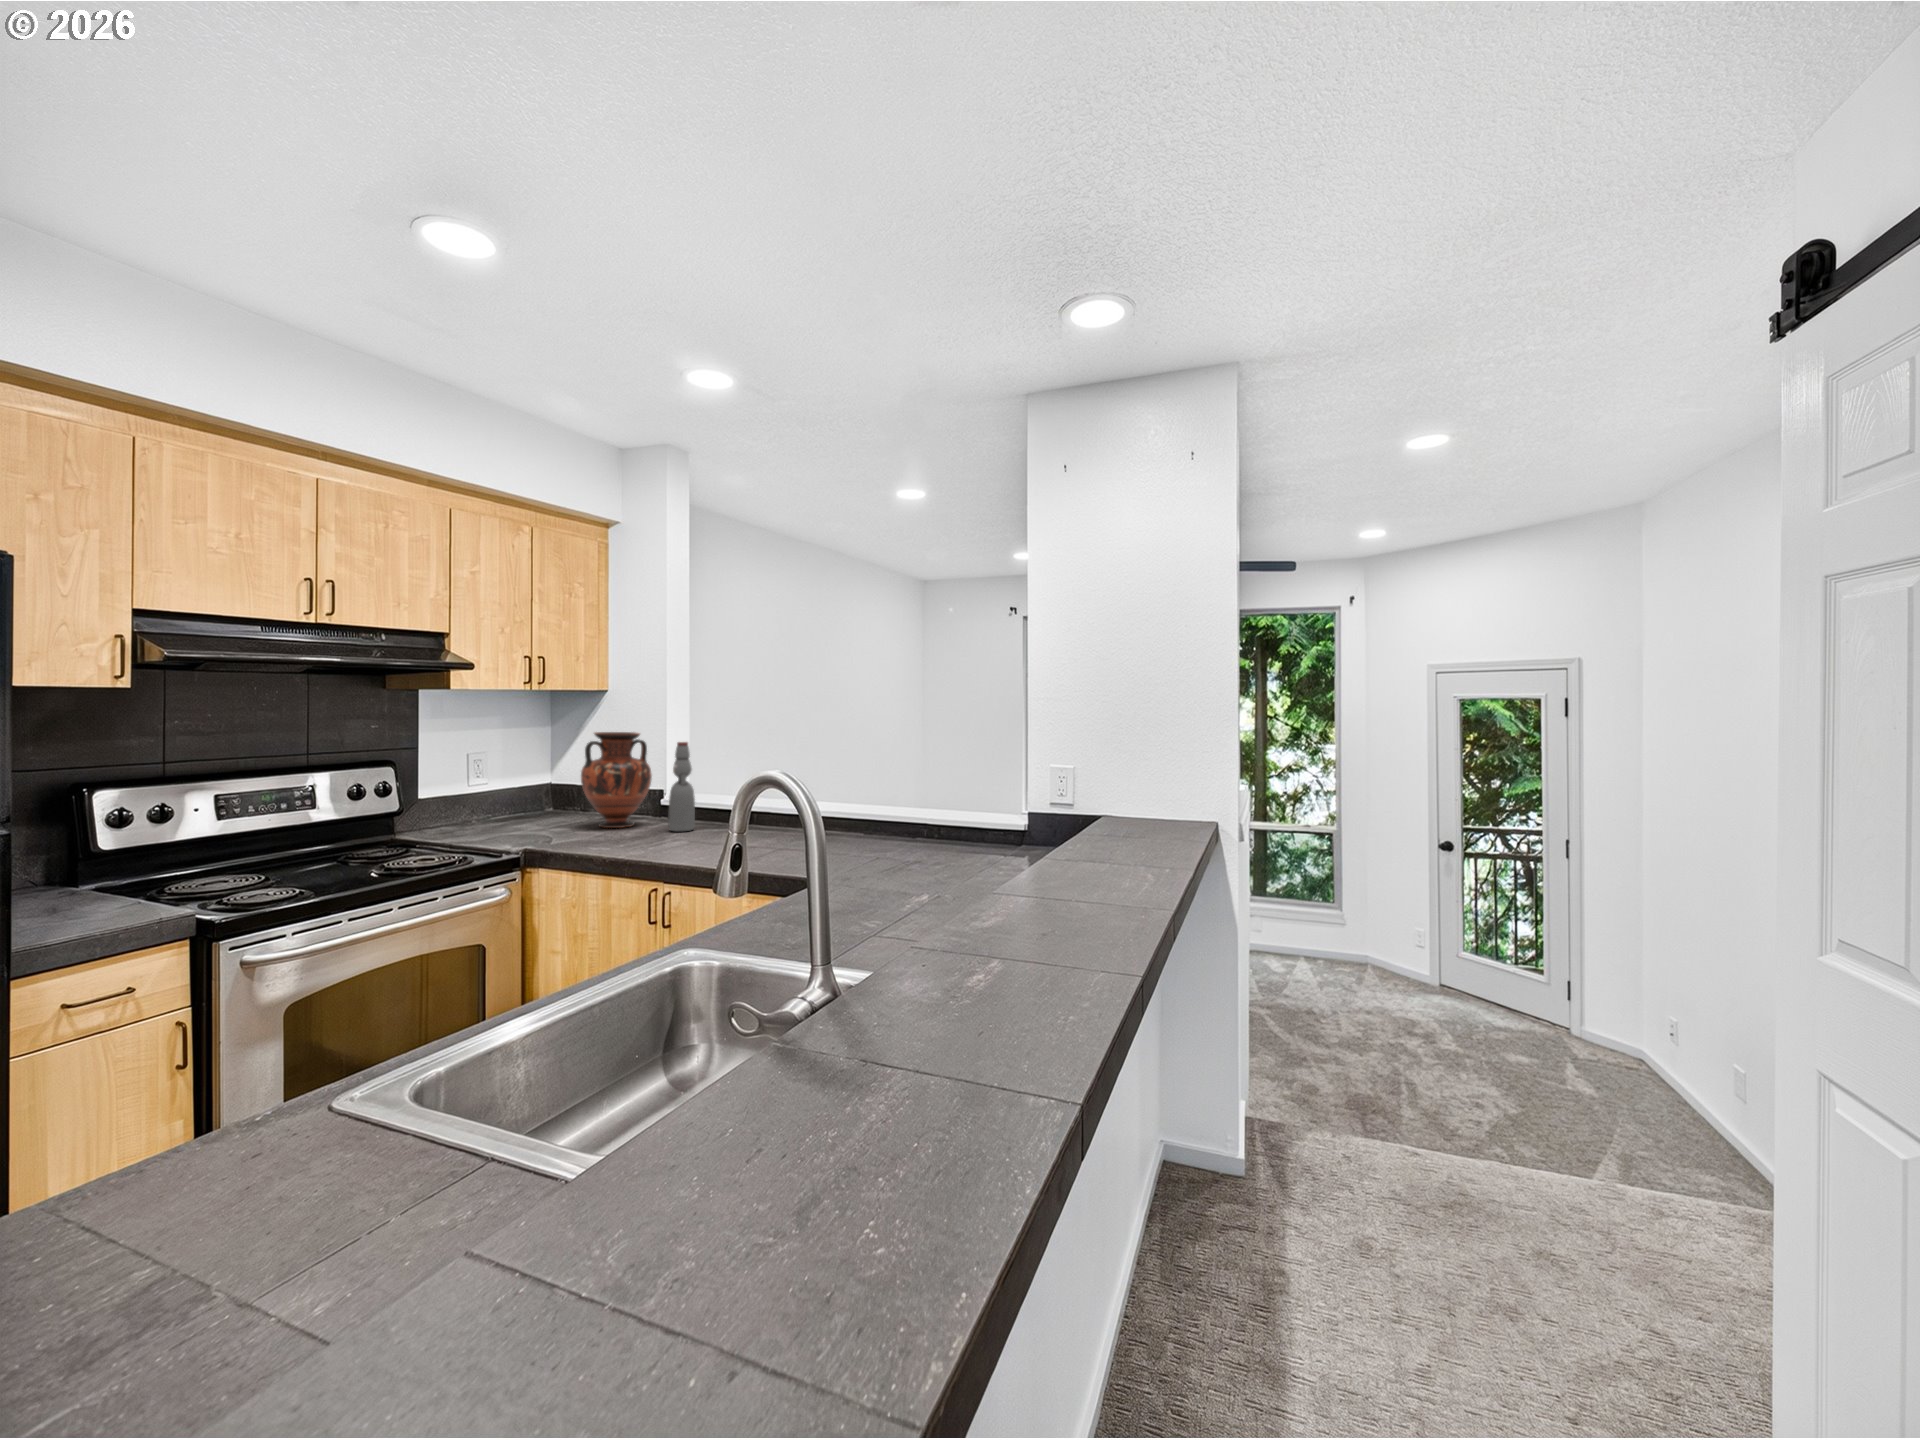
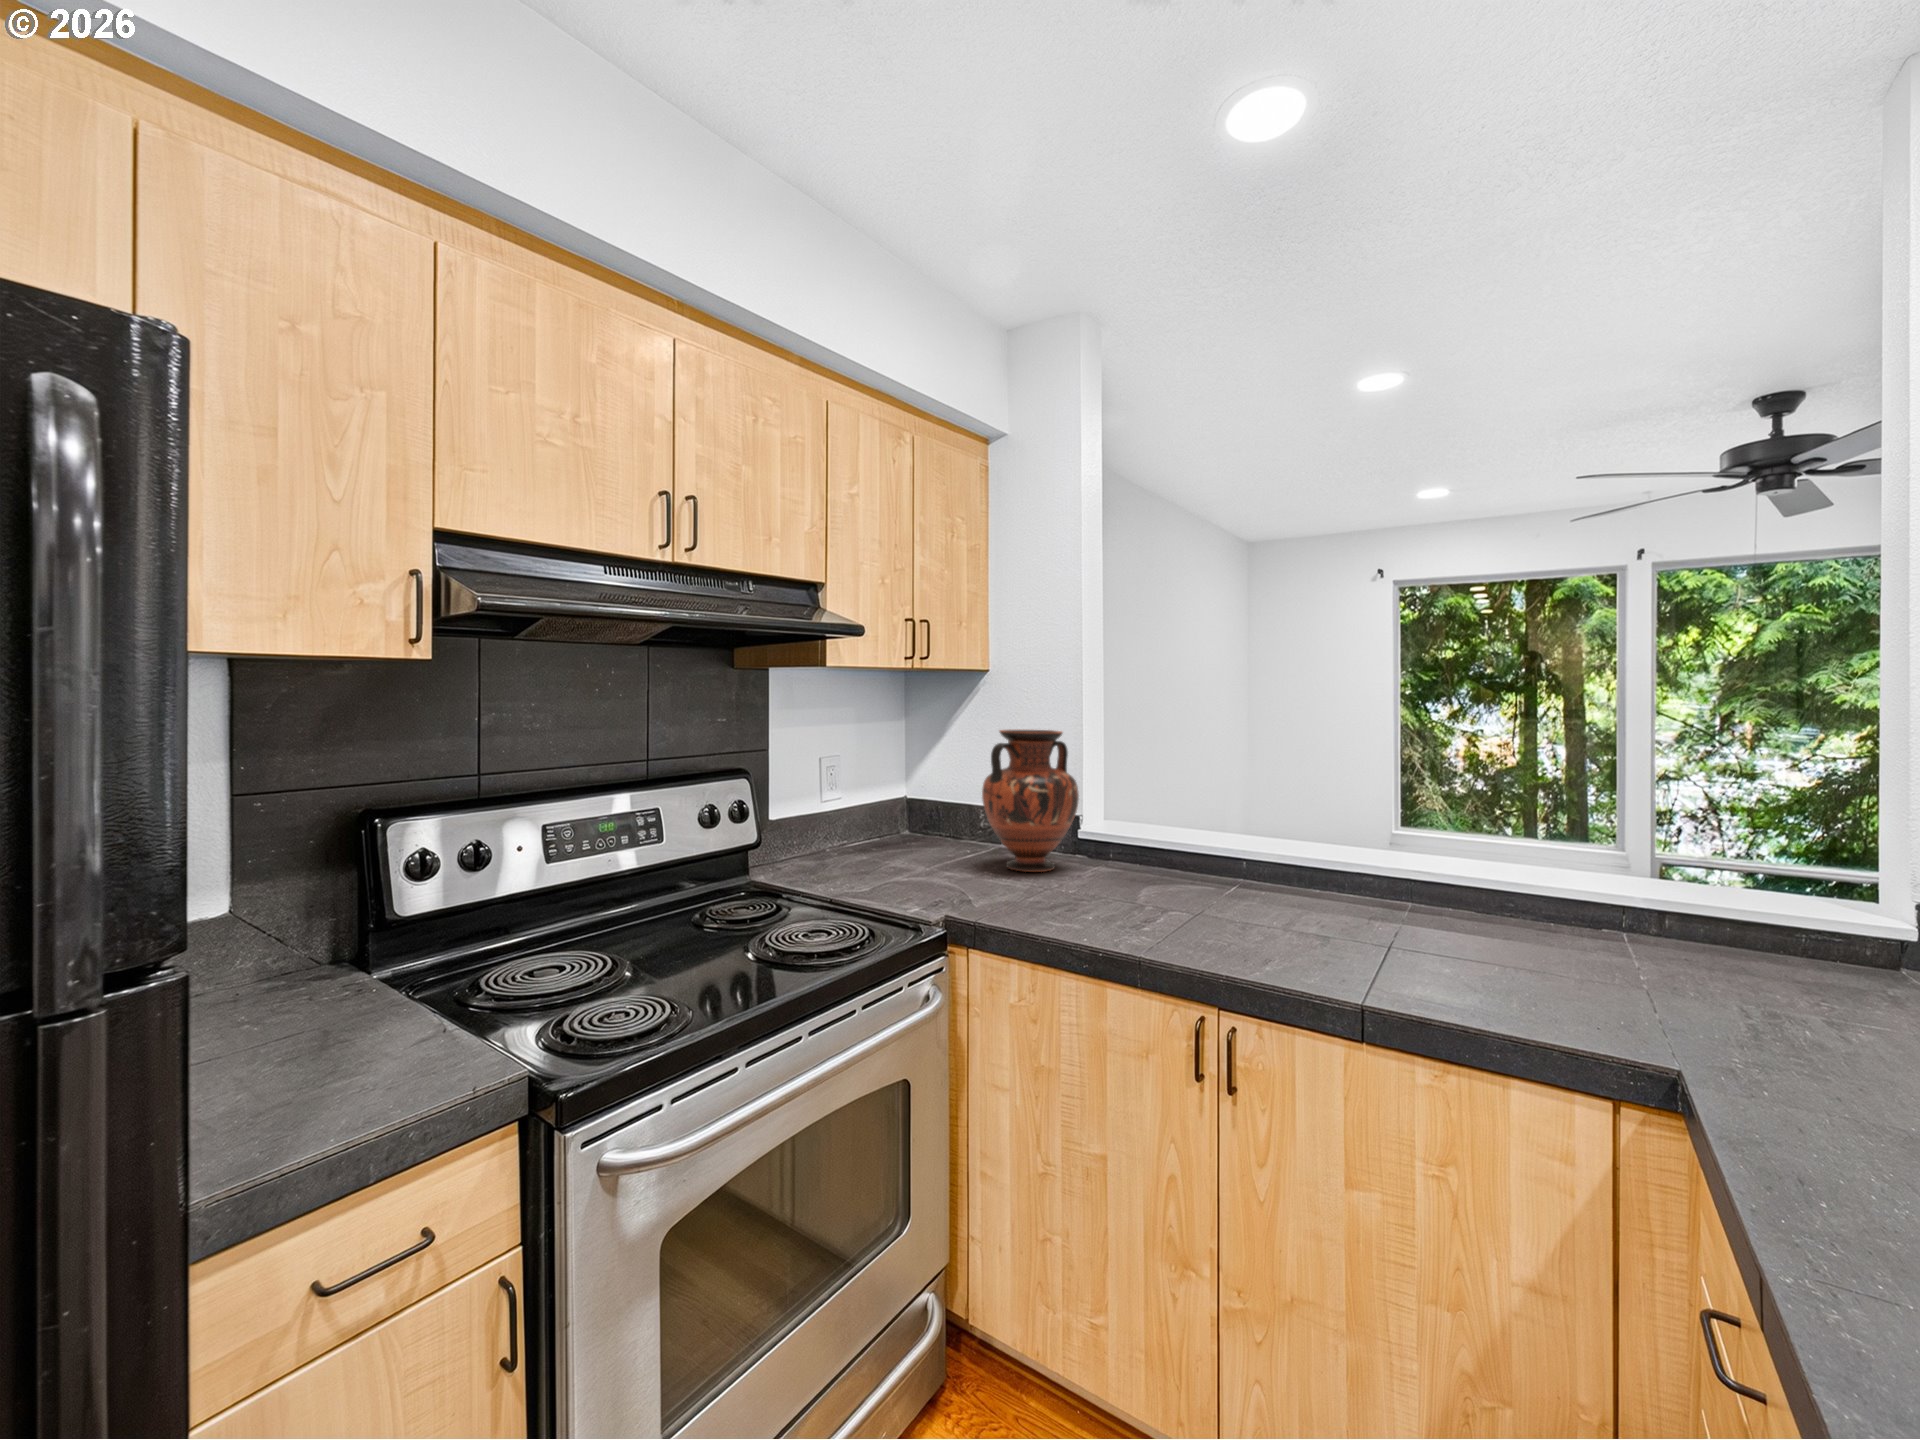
bottle: present [668,742,695,832] -> none [1122,744,1161,884]

